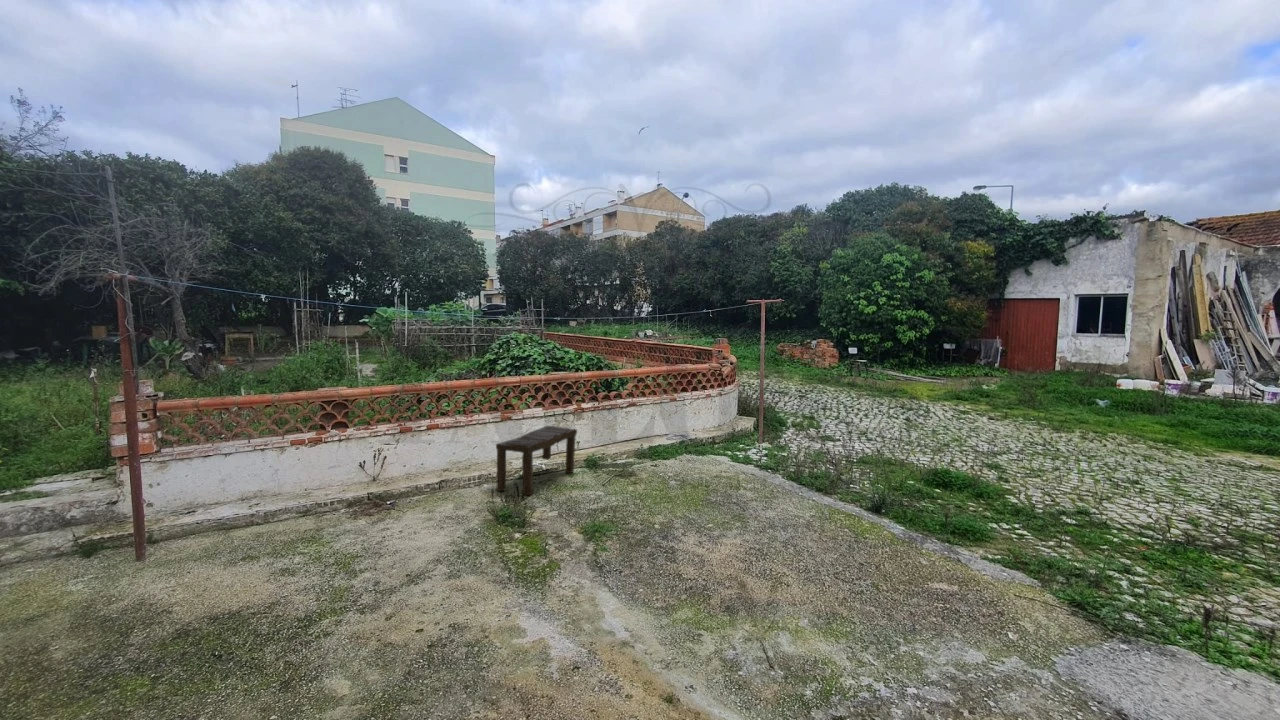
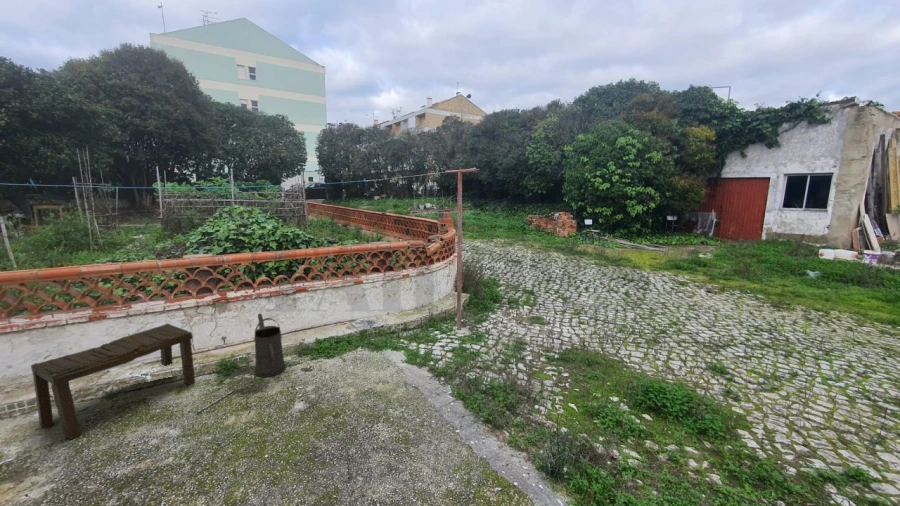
watering can: none [603,422,636,470] -> present [254,314,285,377]

